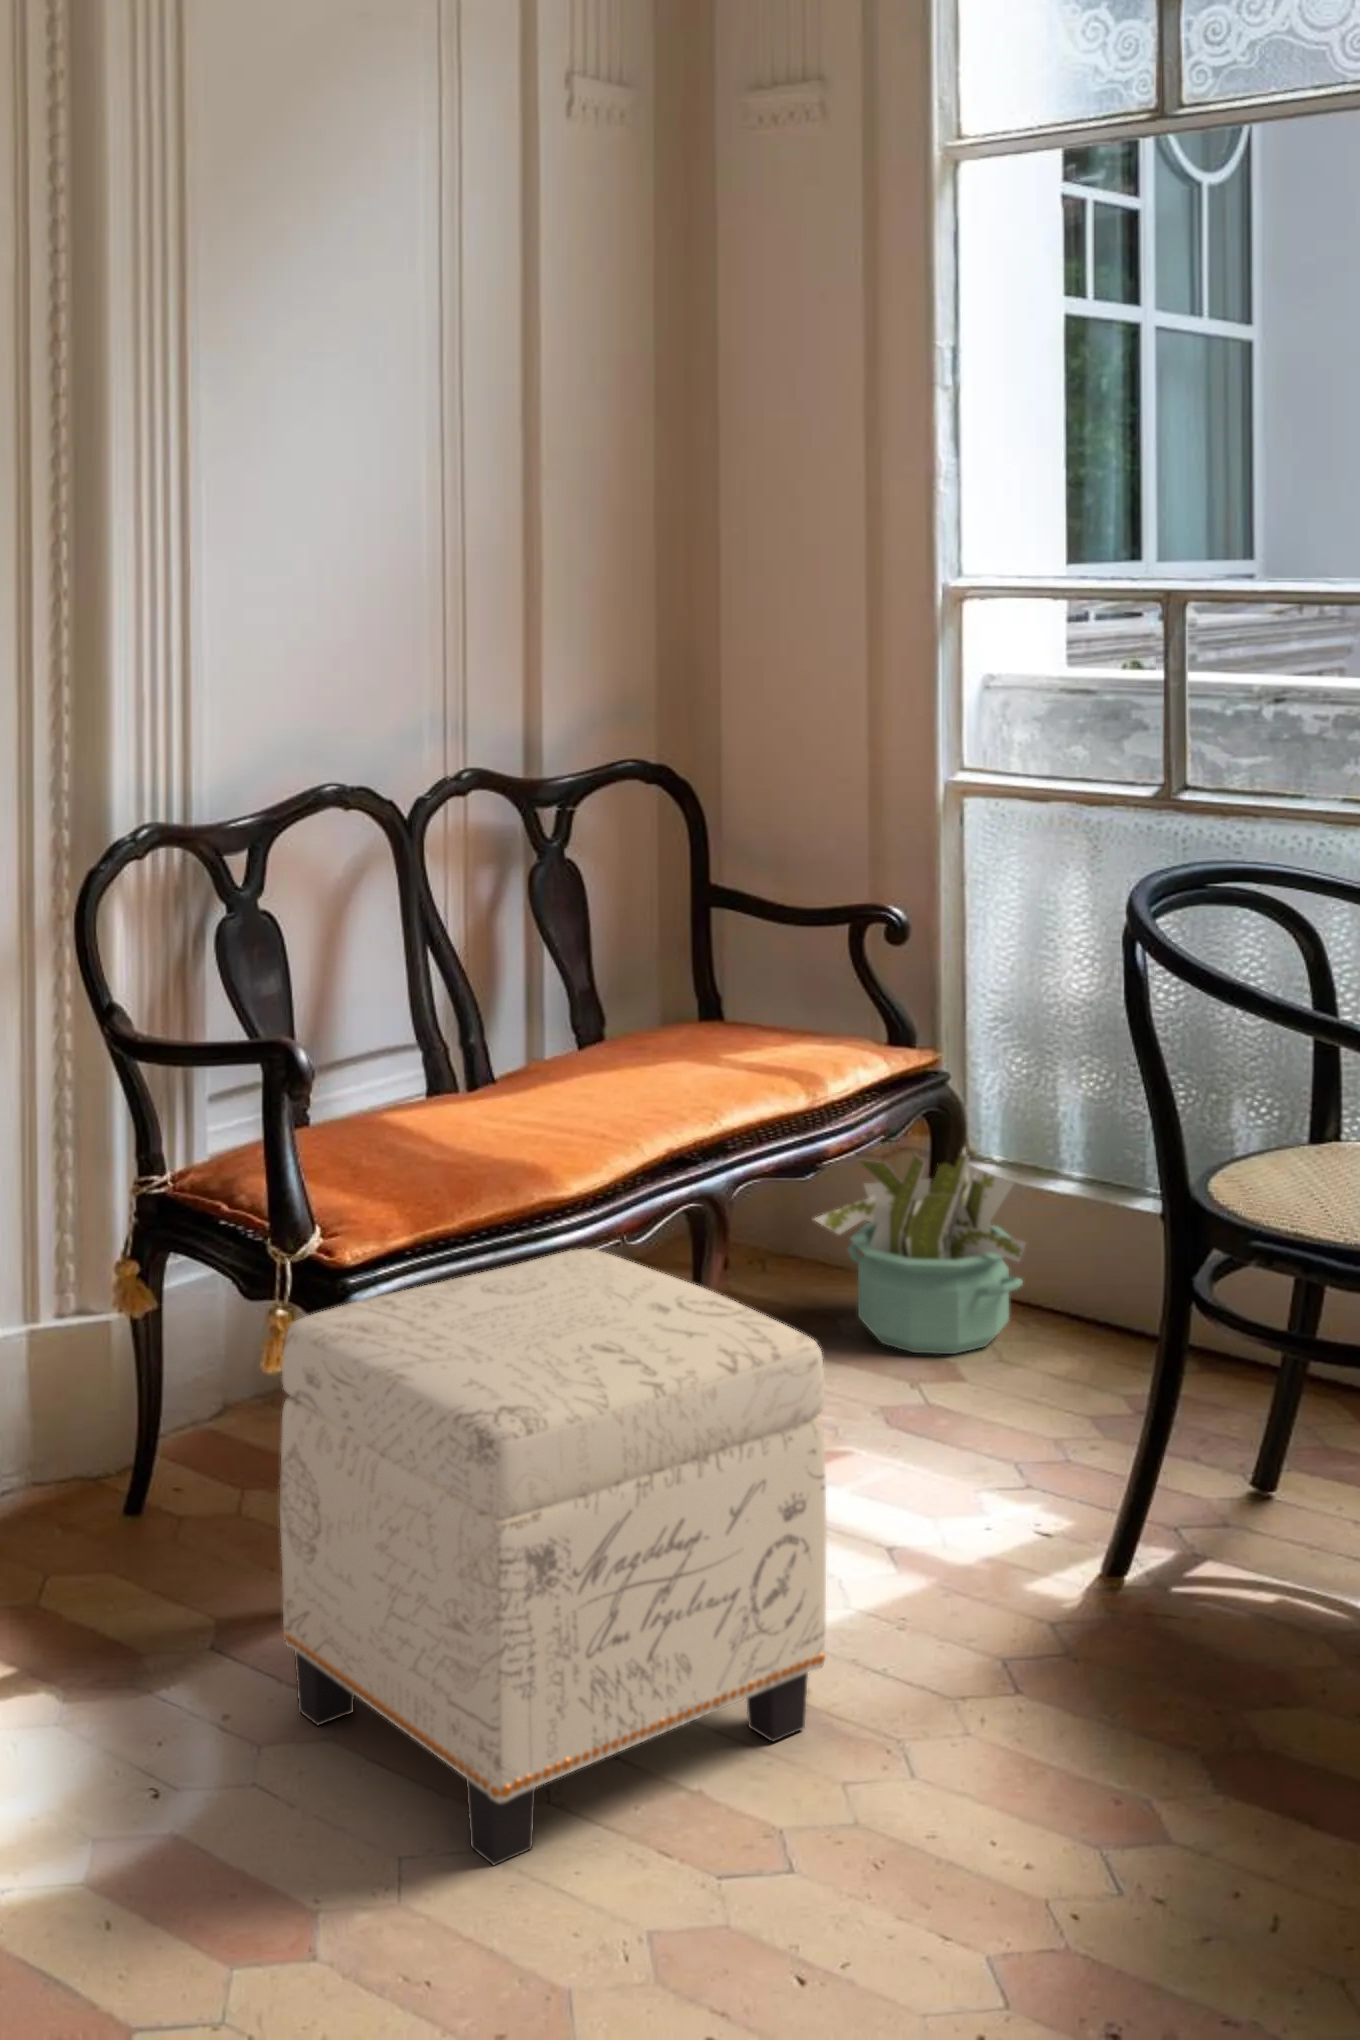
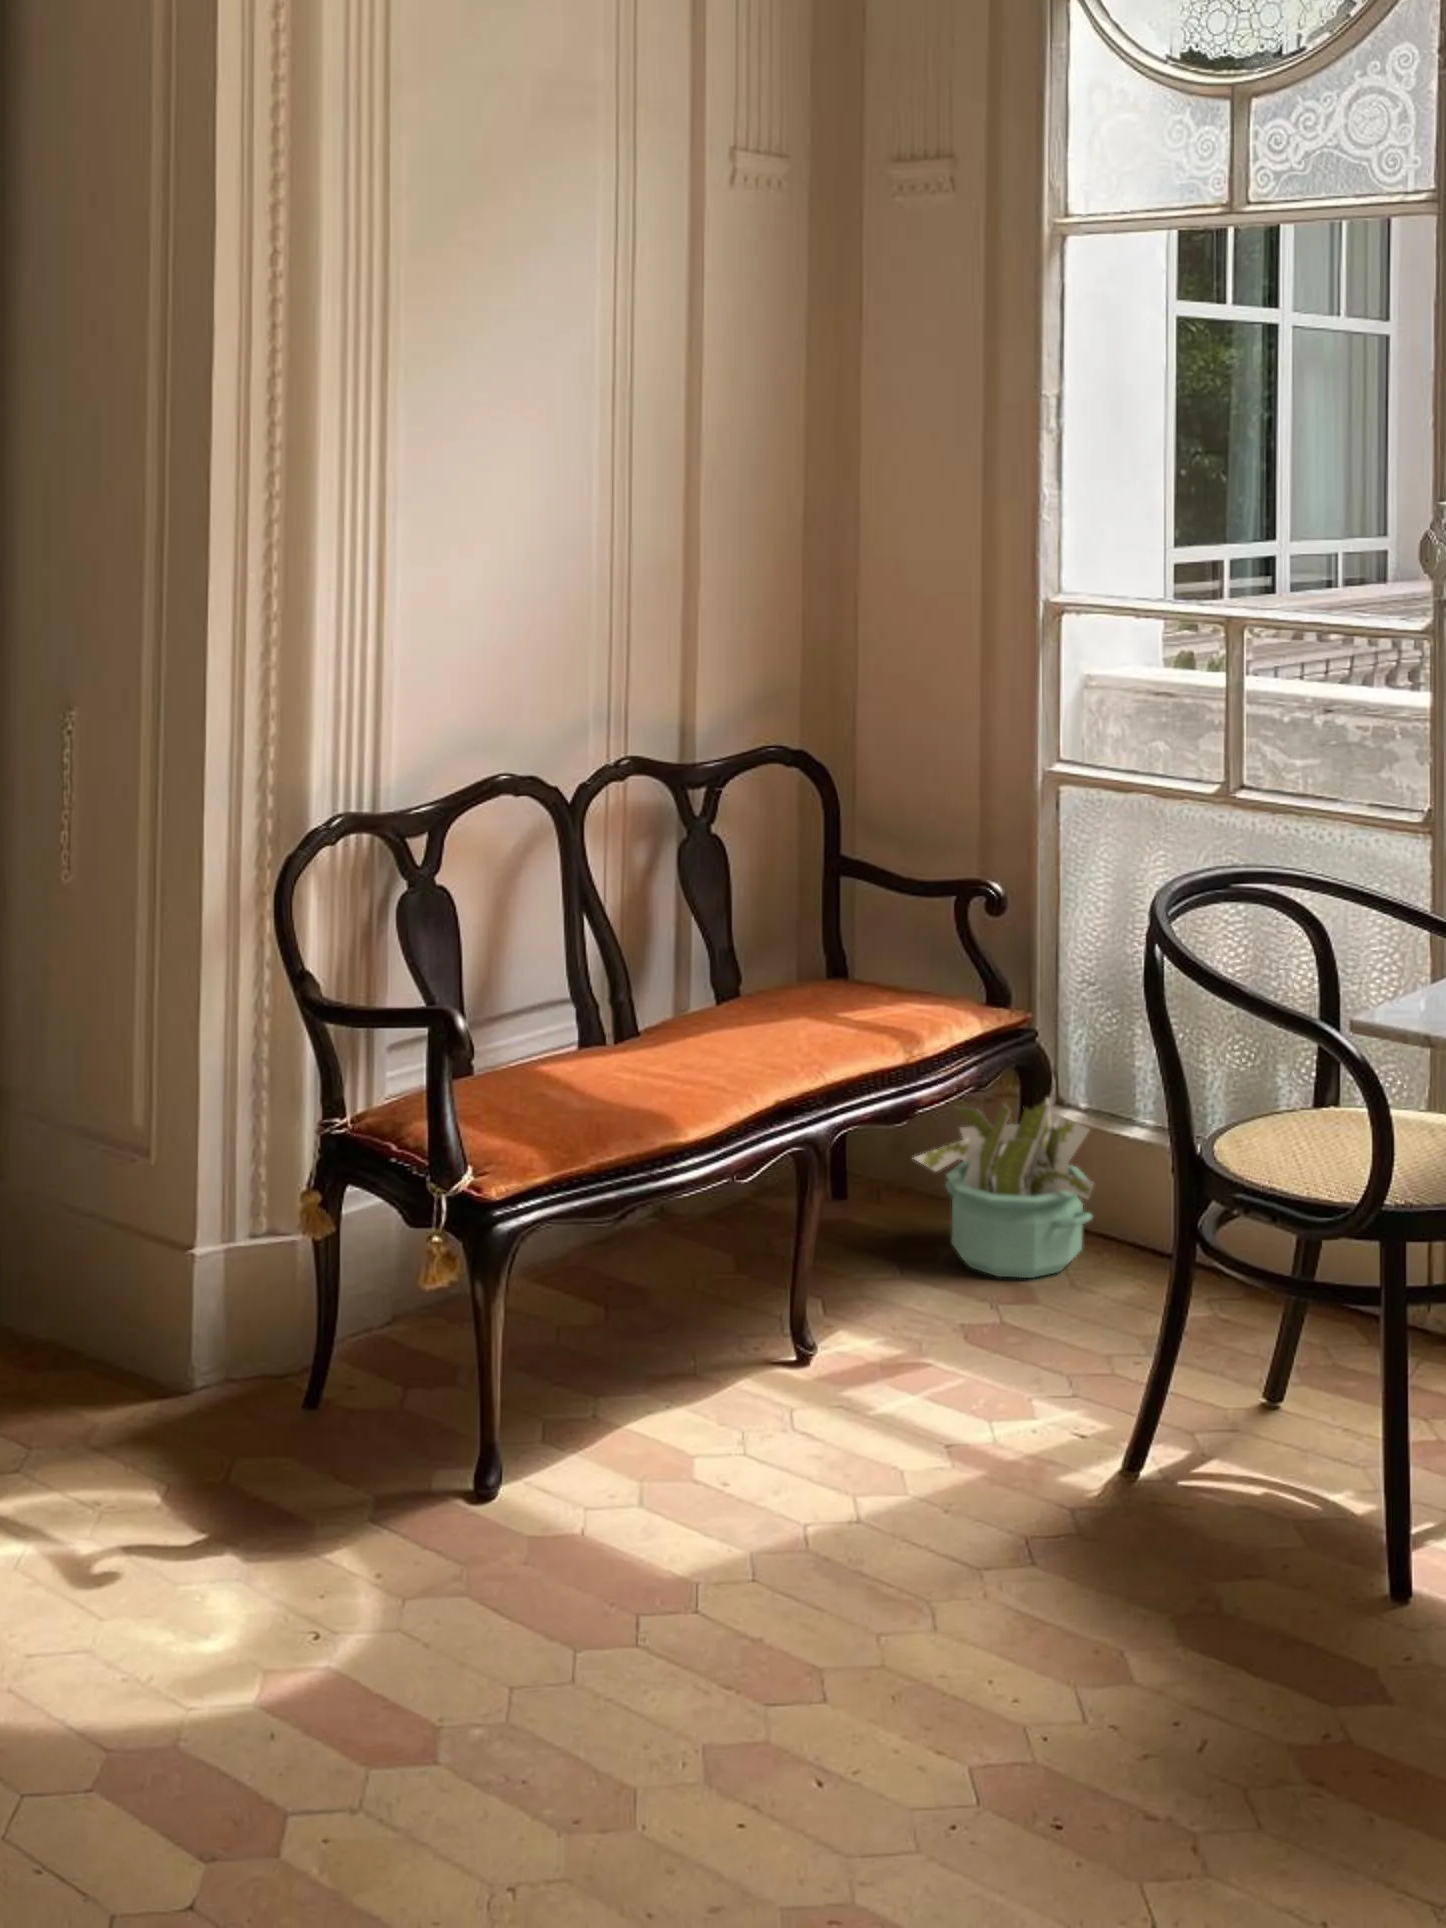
ottoman: present [280,1249,827,1865] -> none [429,1189,877,1696]

